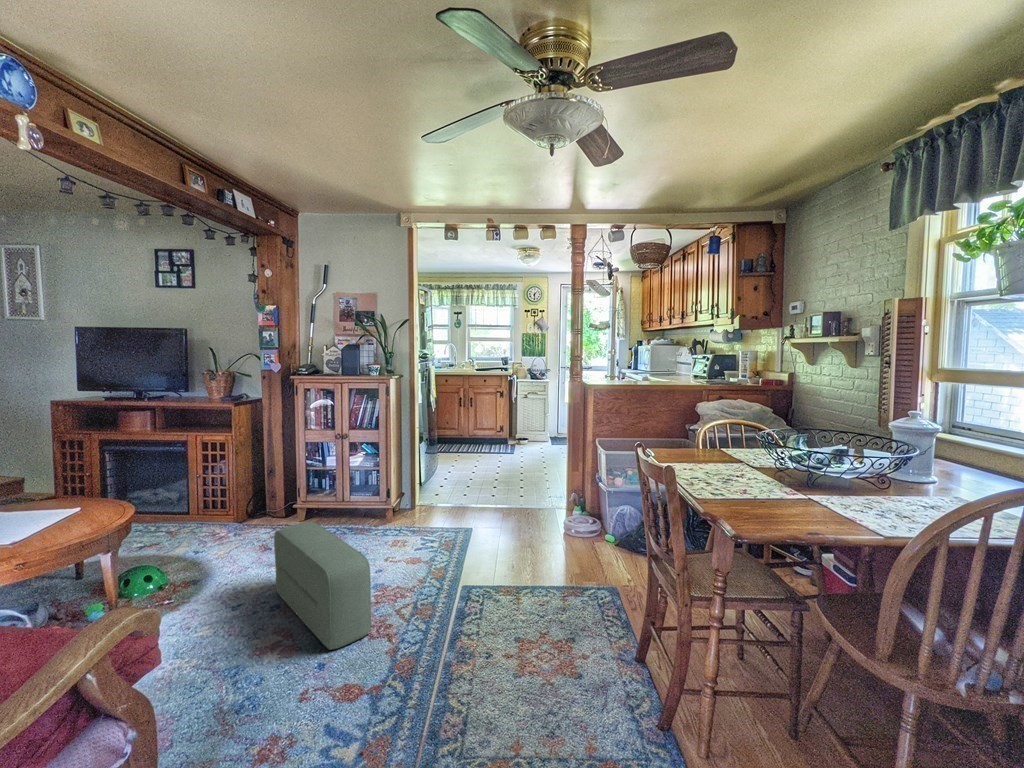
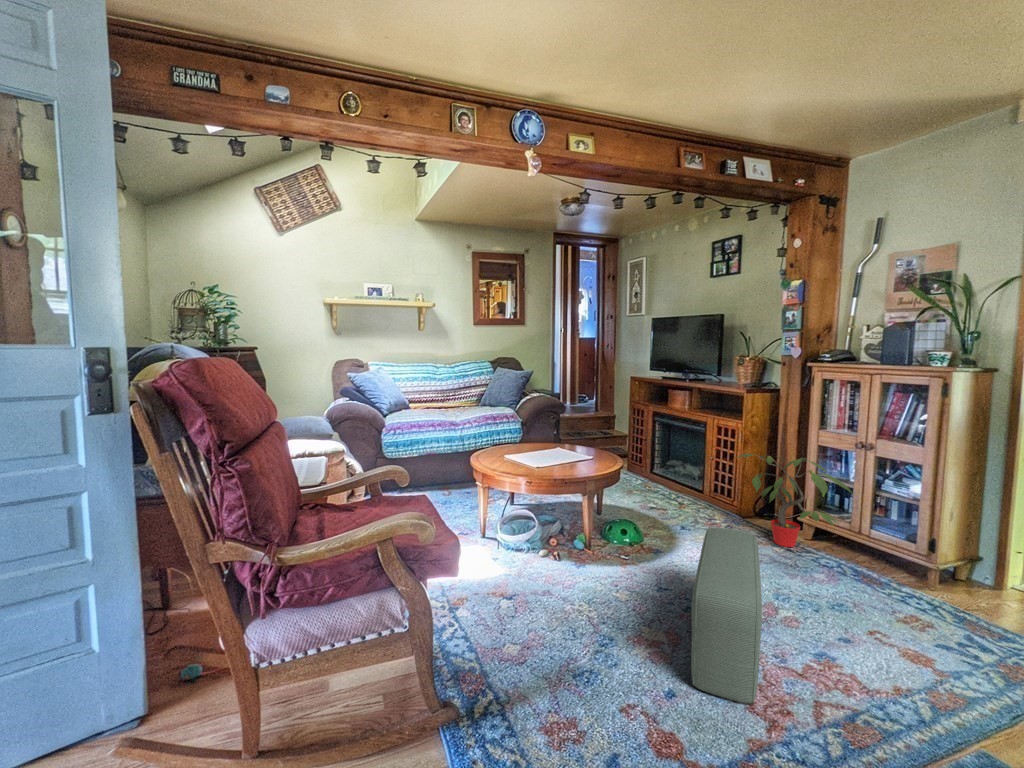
potted plant: none [243,454,343,531] -> present [738,454,852,547]

